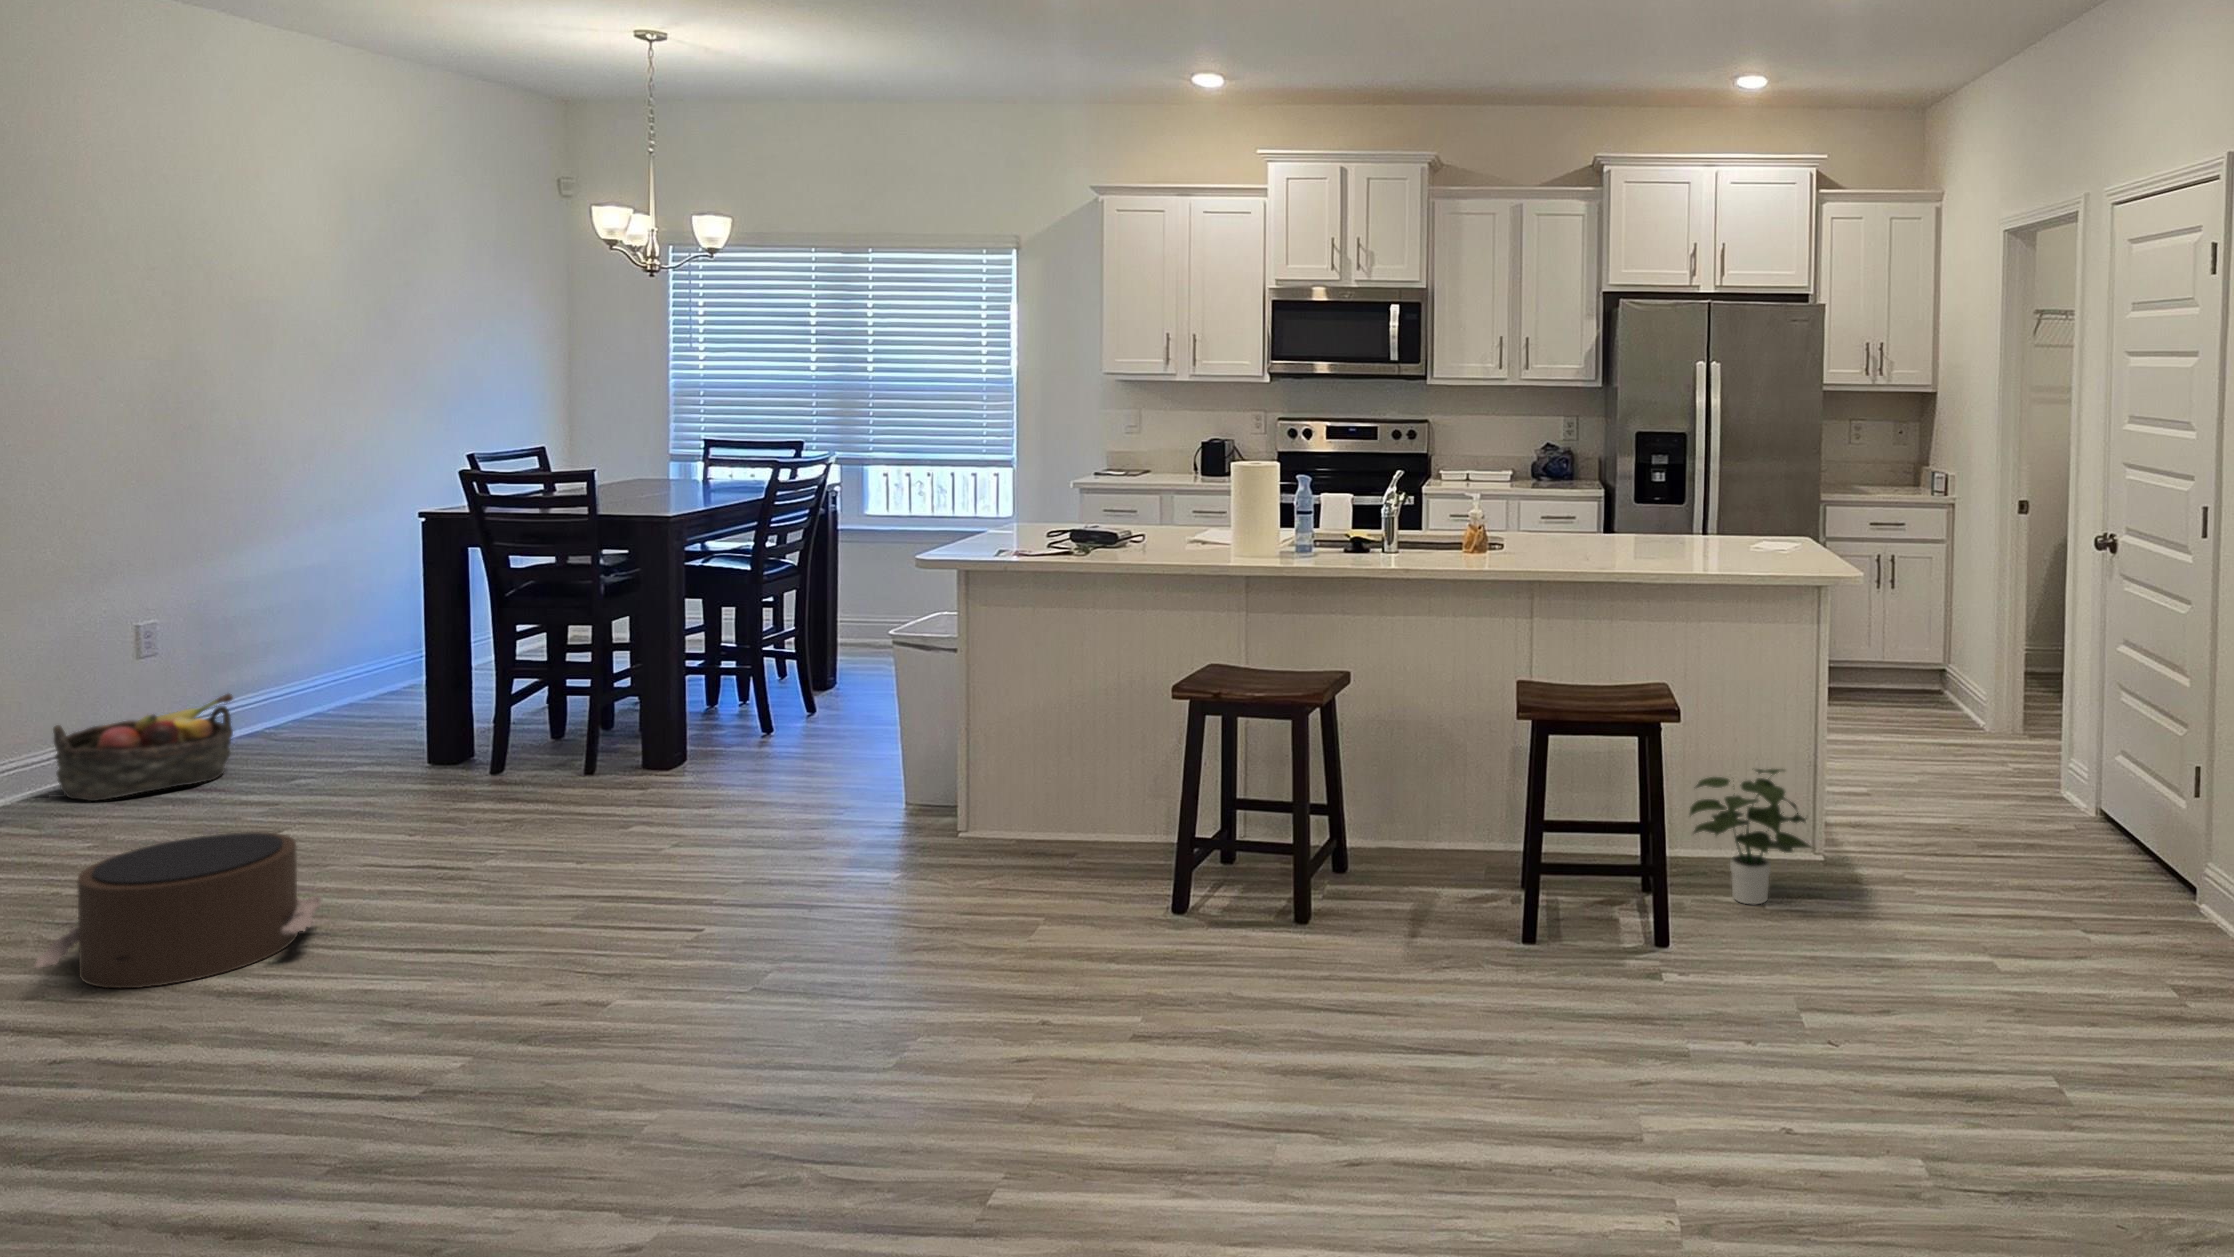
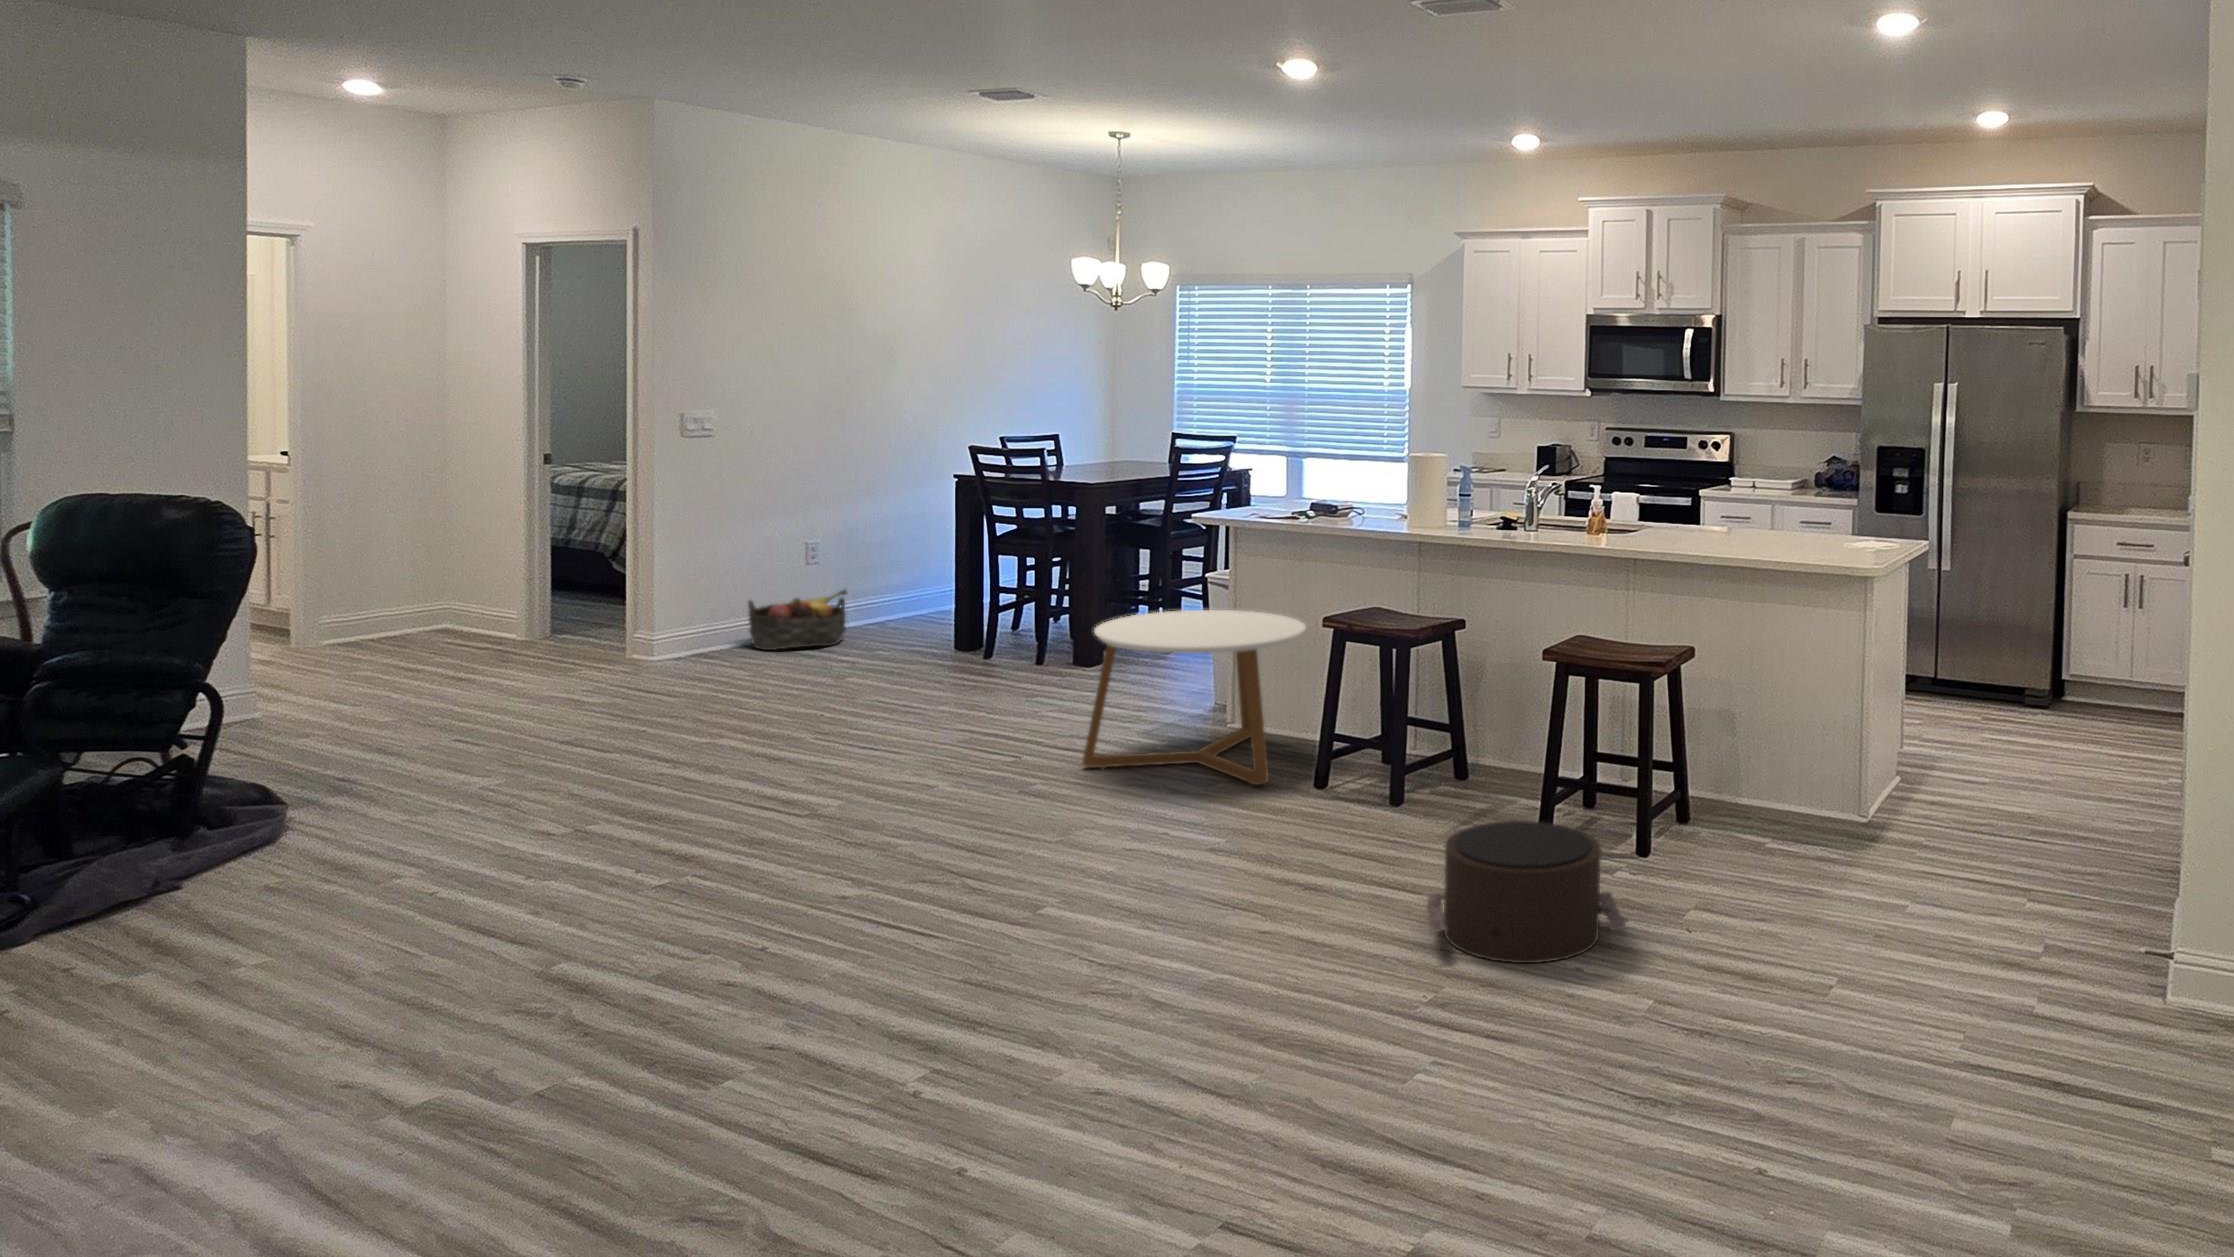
coffee table: none [810,681,1119,930] -> present [1083,610,1306,785]
potted plant: present [1690,769,1811,905] -> none [1715,729,1821,843]
pouf: present [35,832,321,988] -> present [1426,821,1626,963]

